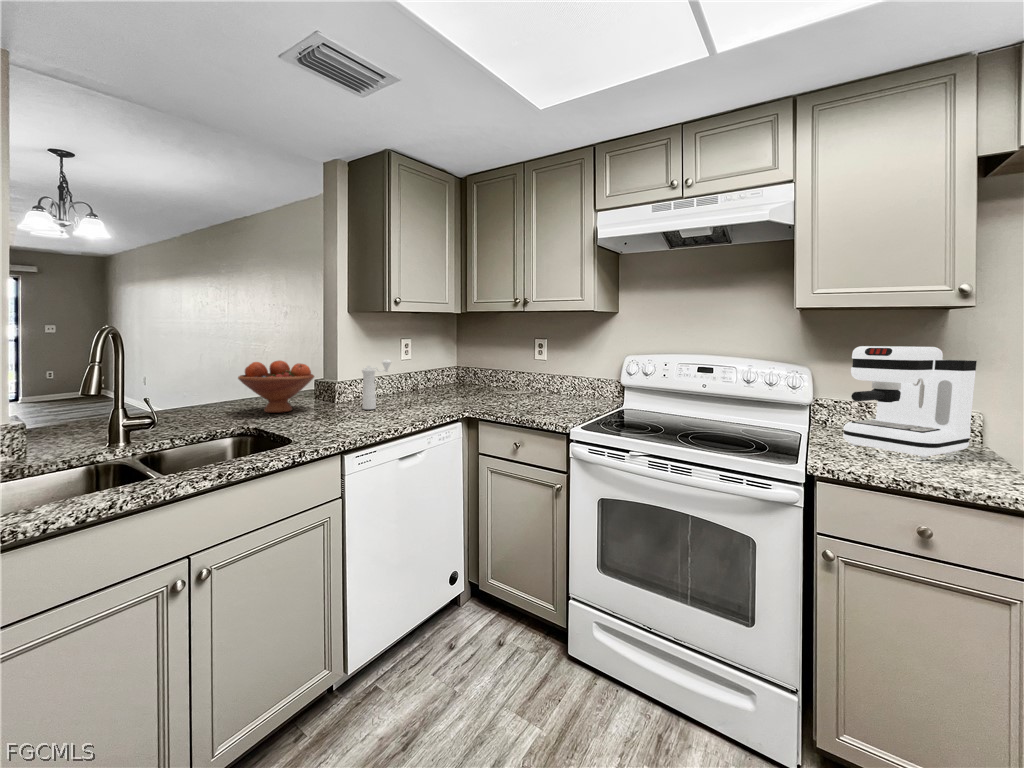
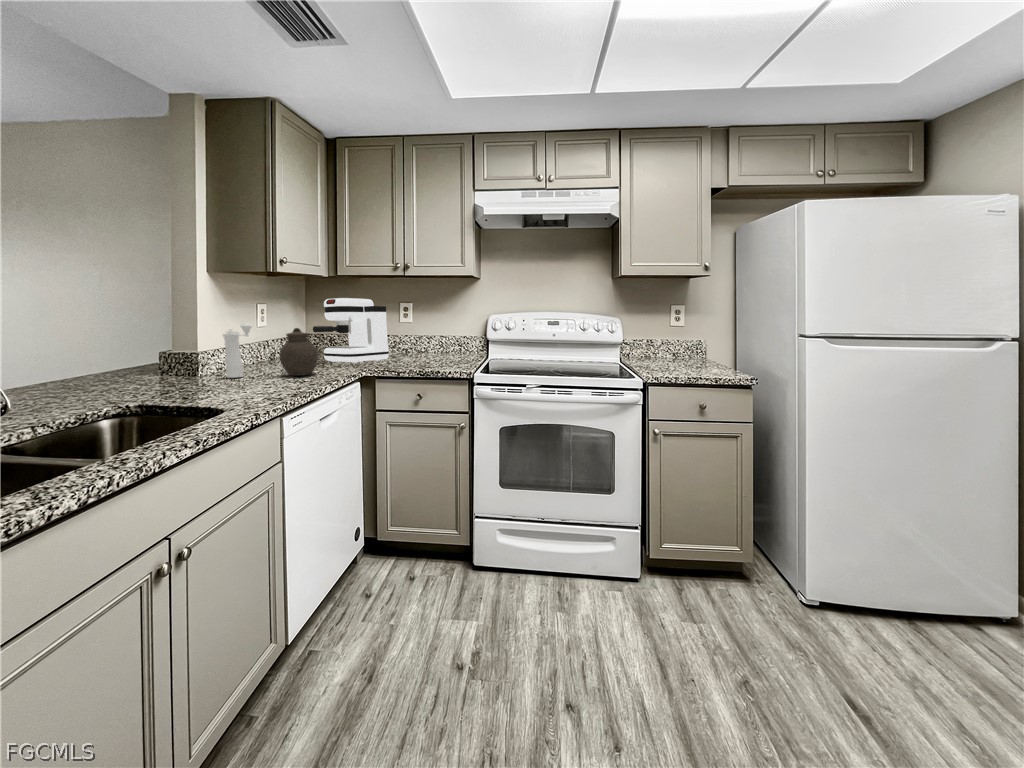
coffee maker: present [843,346,977,458] -> present [313,298,389,363]
fruit bowl: present [238,361,314,413] -> none [43,326,159,390]
jar: none [402,367,436,413] -> present [279,328,318,376]

